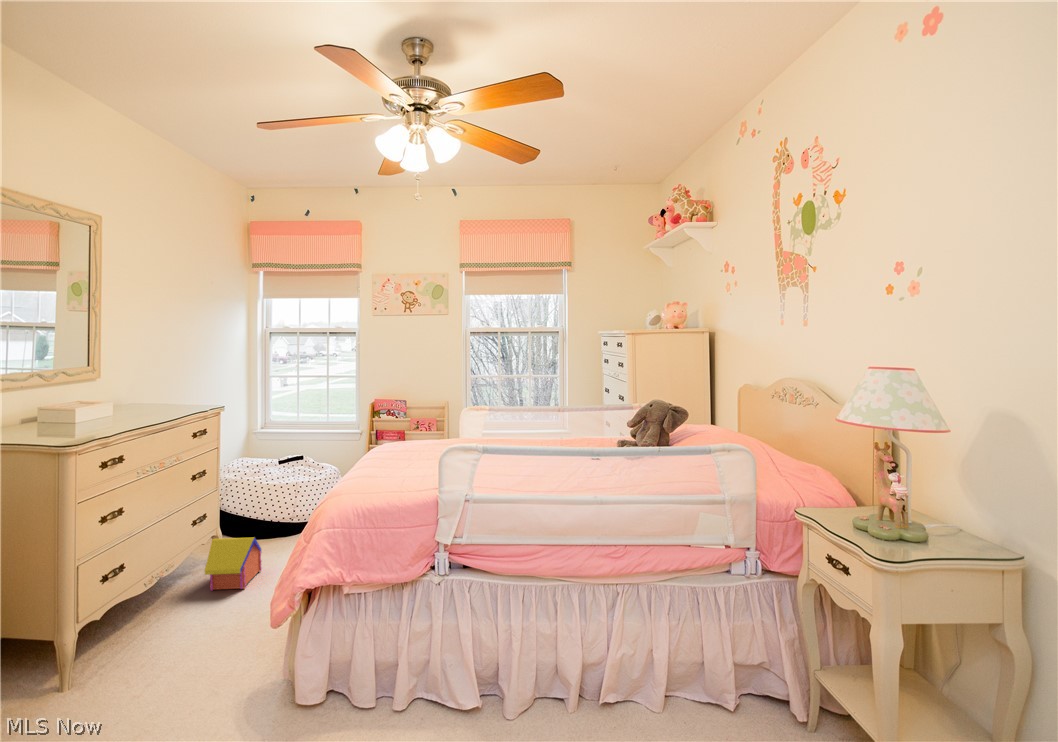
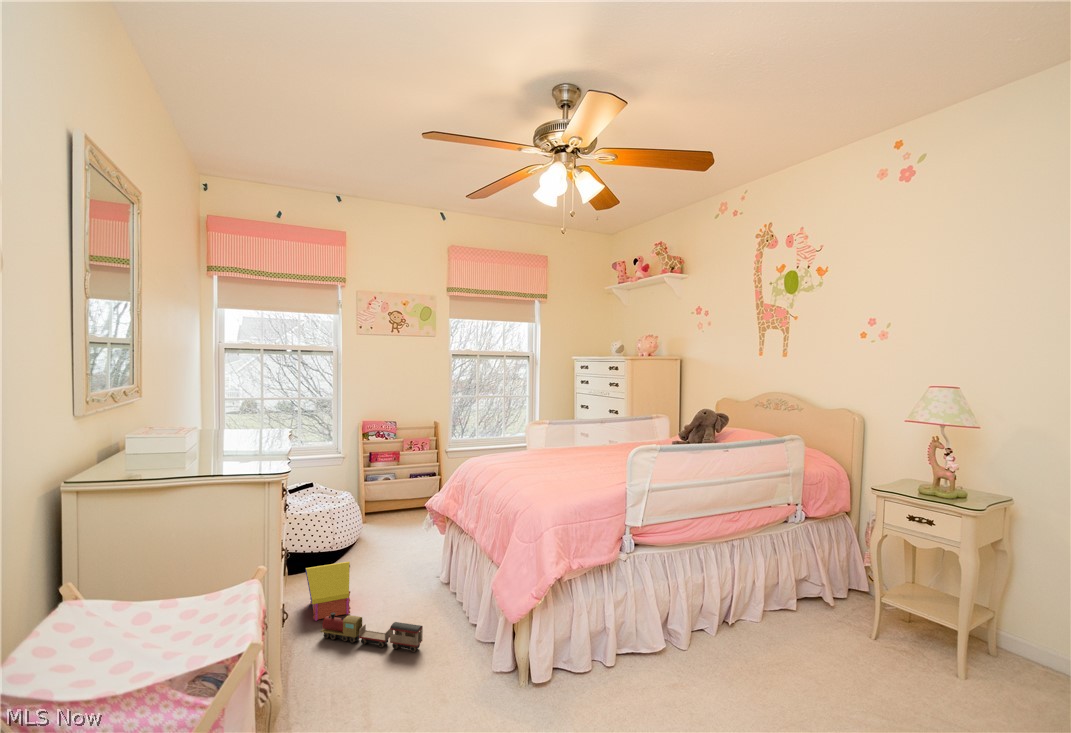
toy train: none [192,586,257,641] -> present [321,612,423,652]

